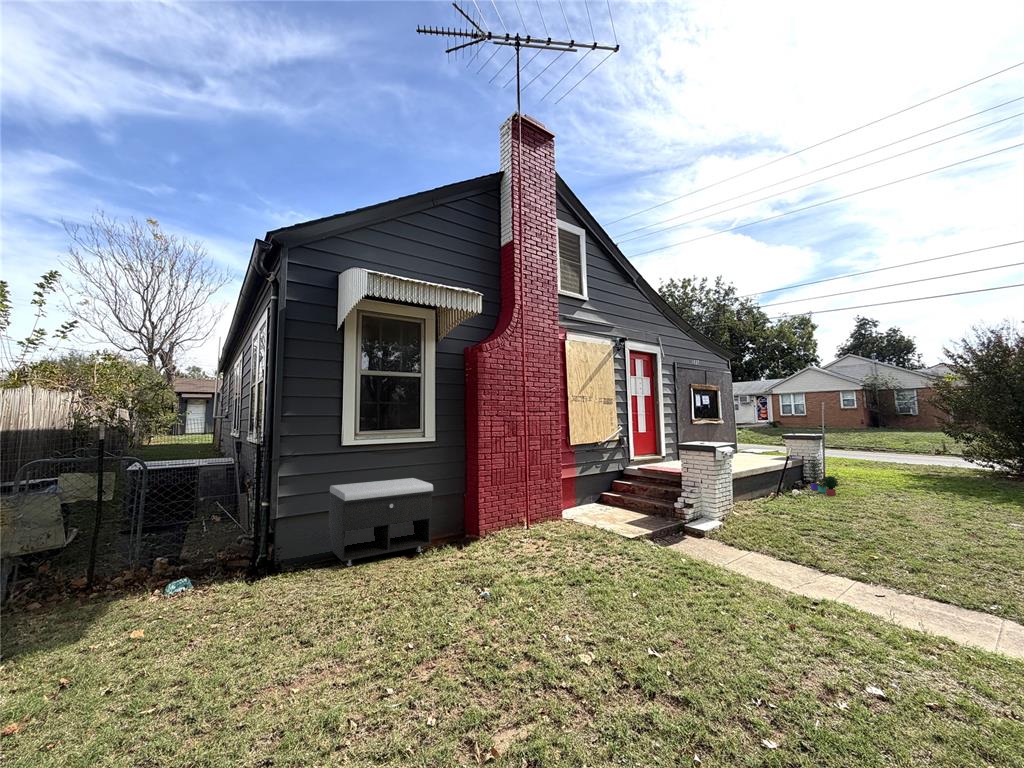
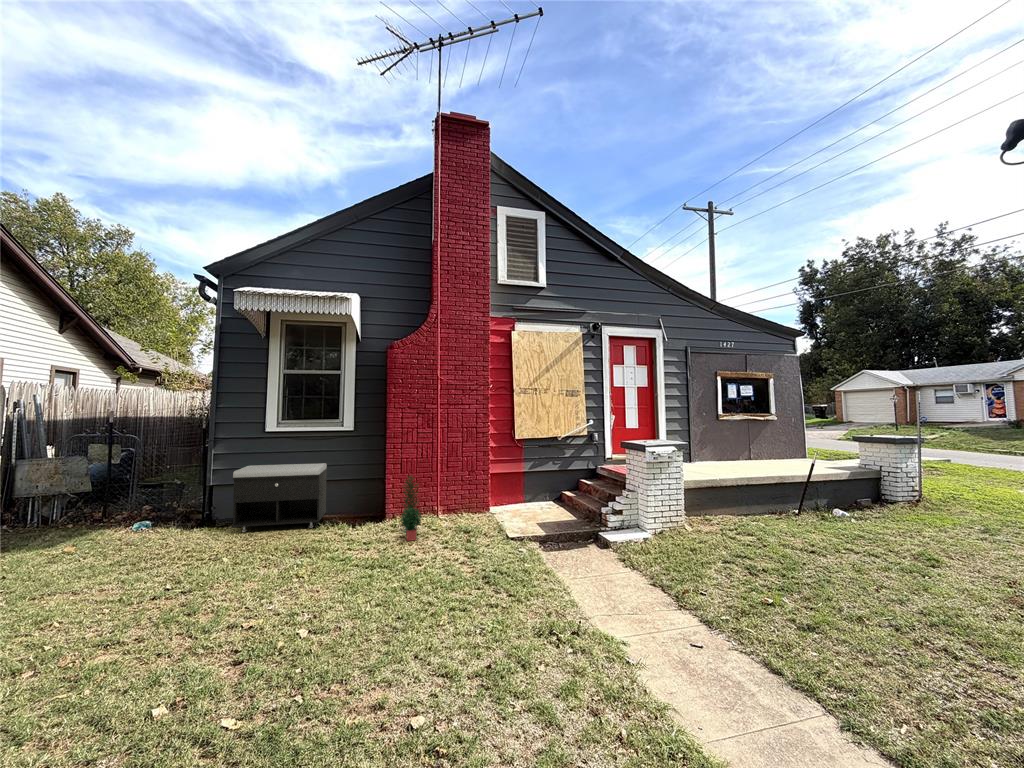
potted plant: present [809,458,838,496] -> present [401,476,422,541]

